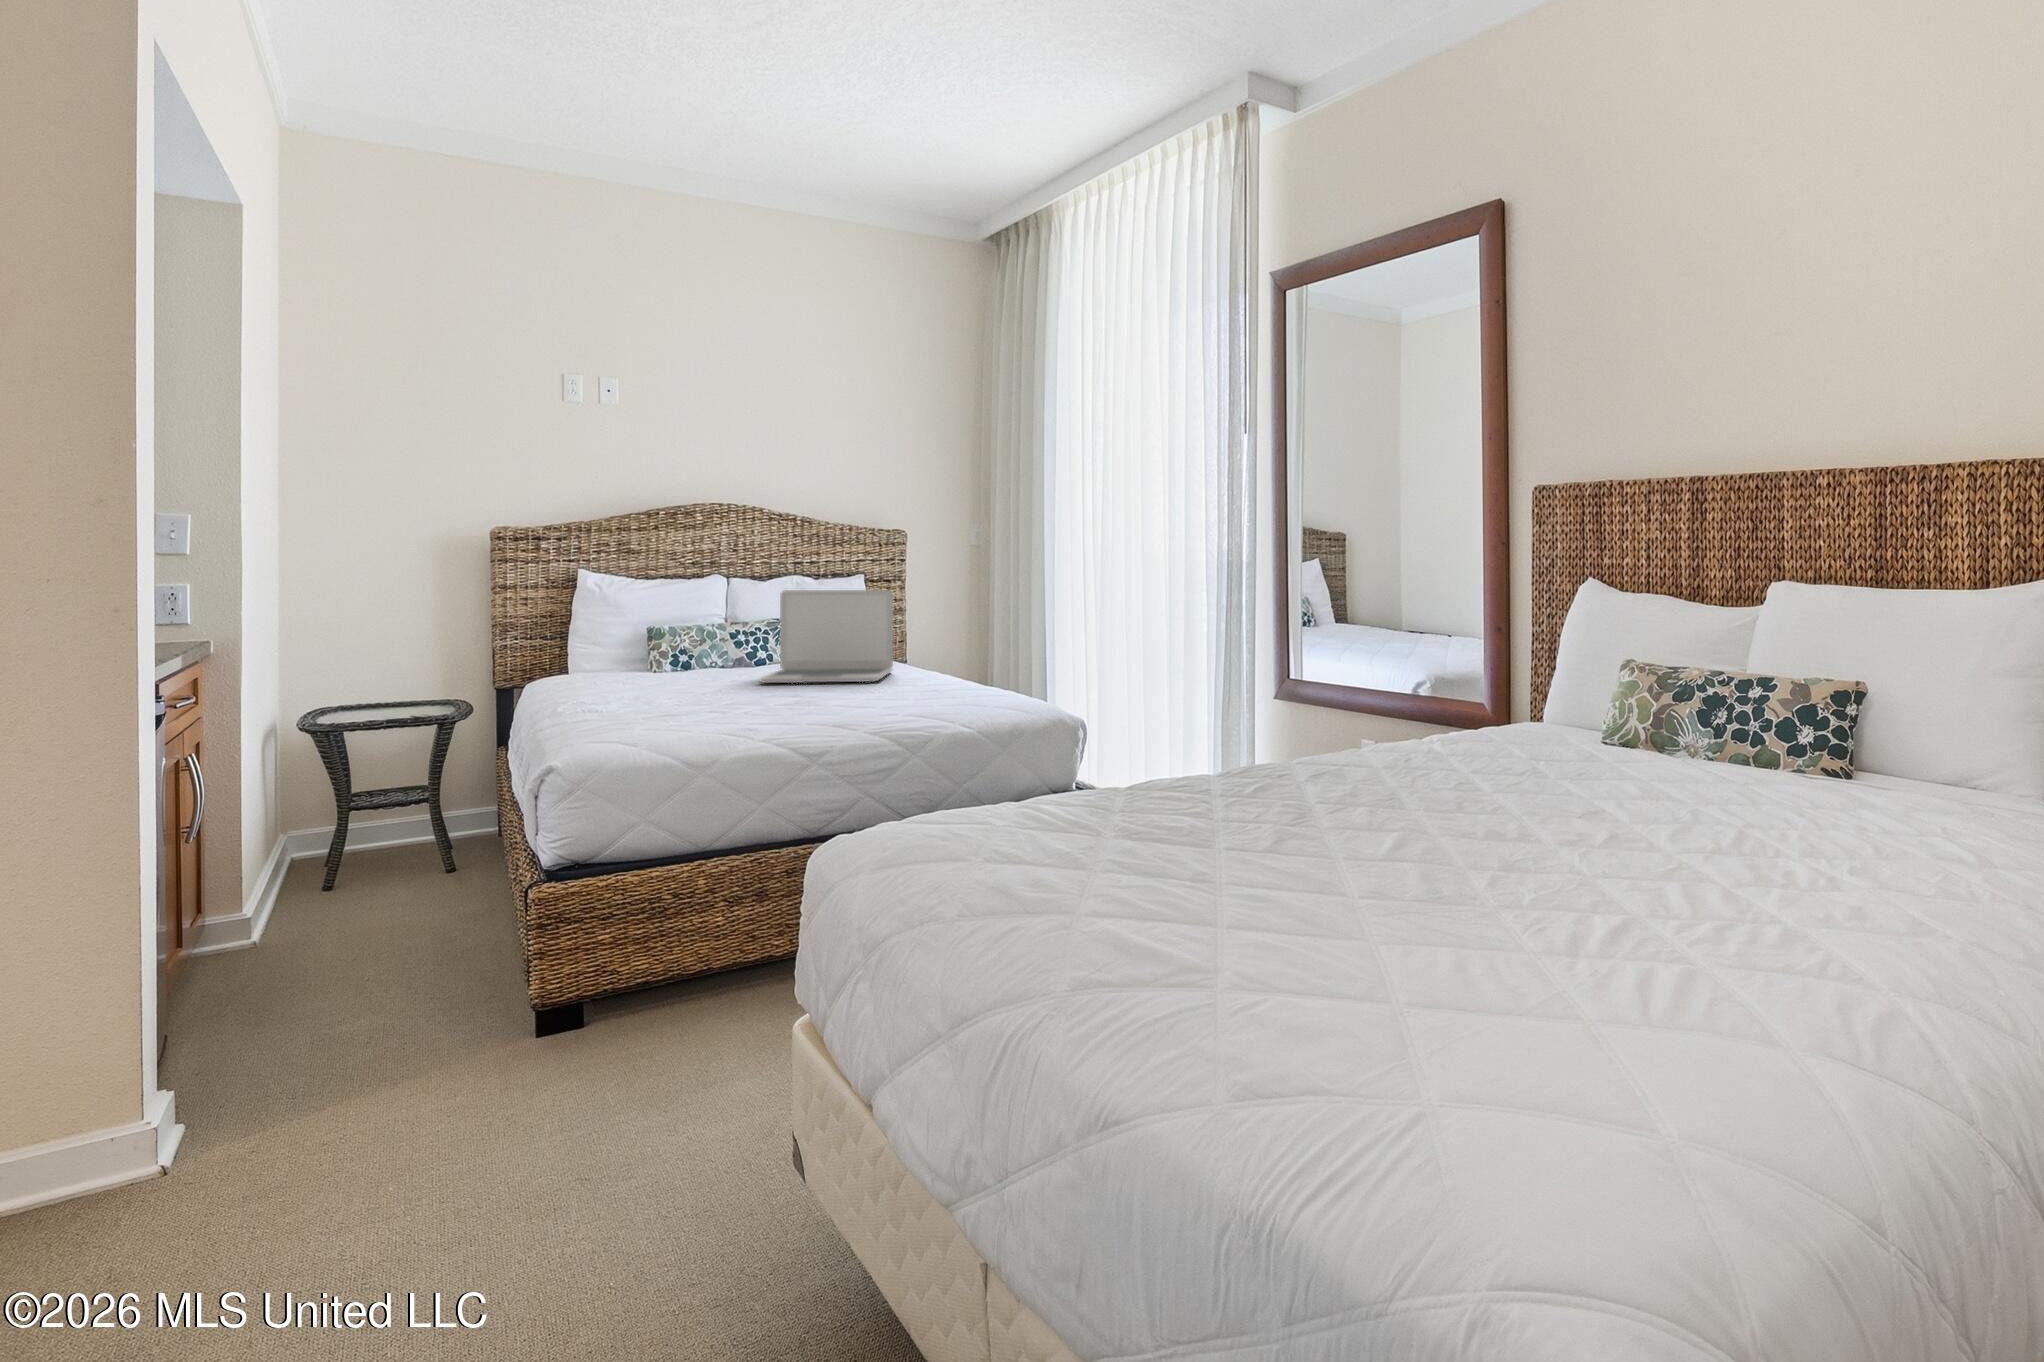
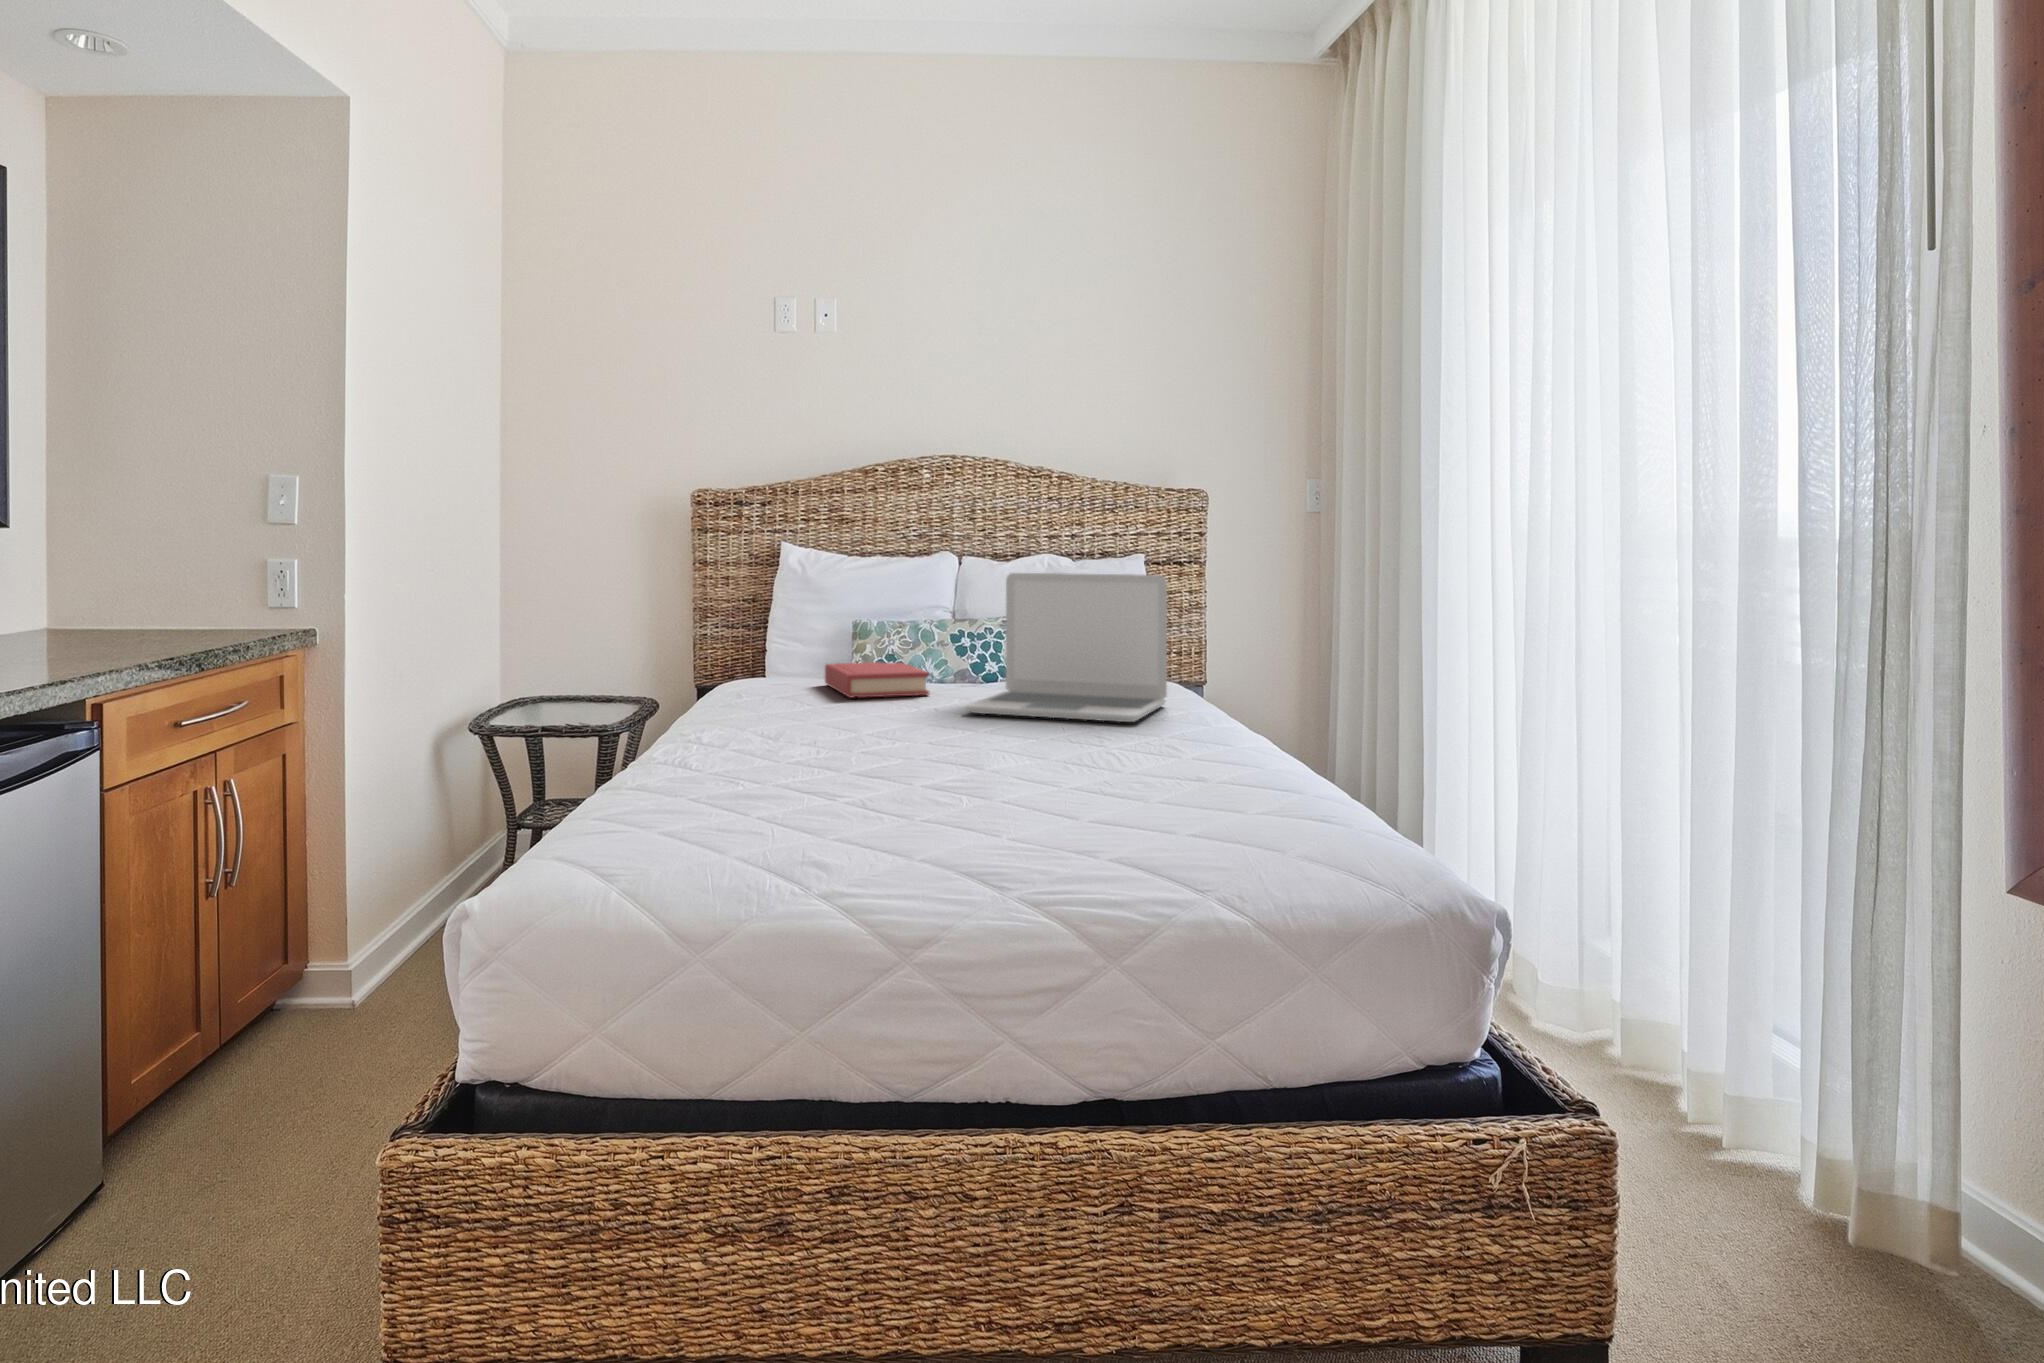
hardback book: none [632,655,723,680] -> present [825,662,929,698]

